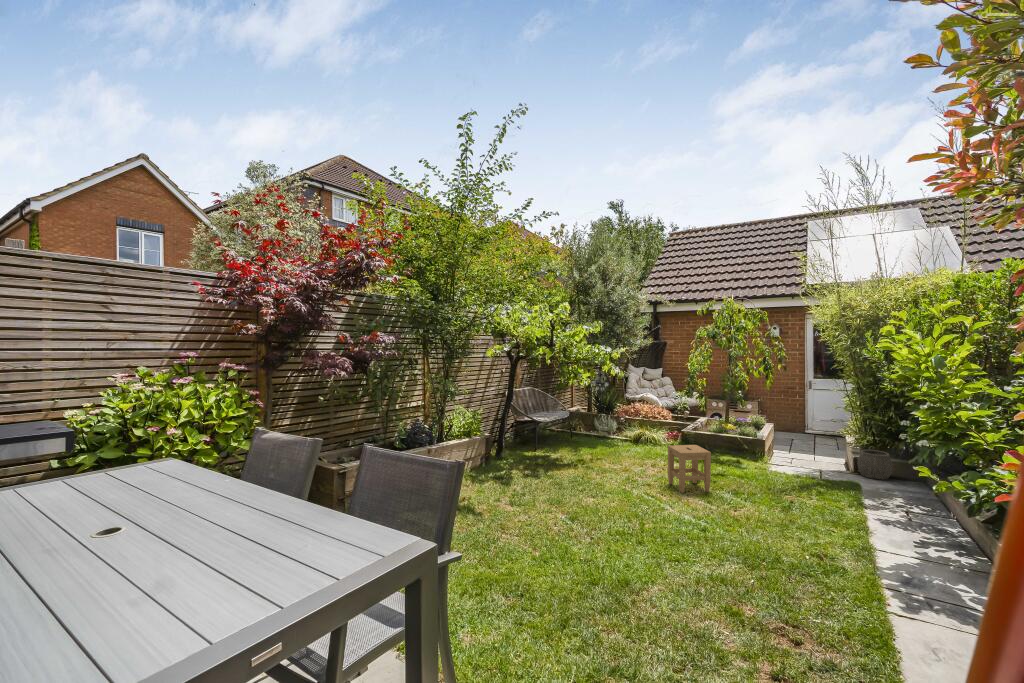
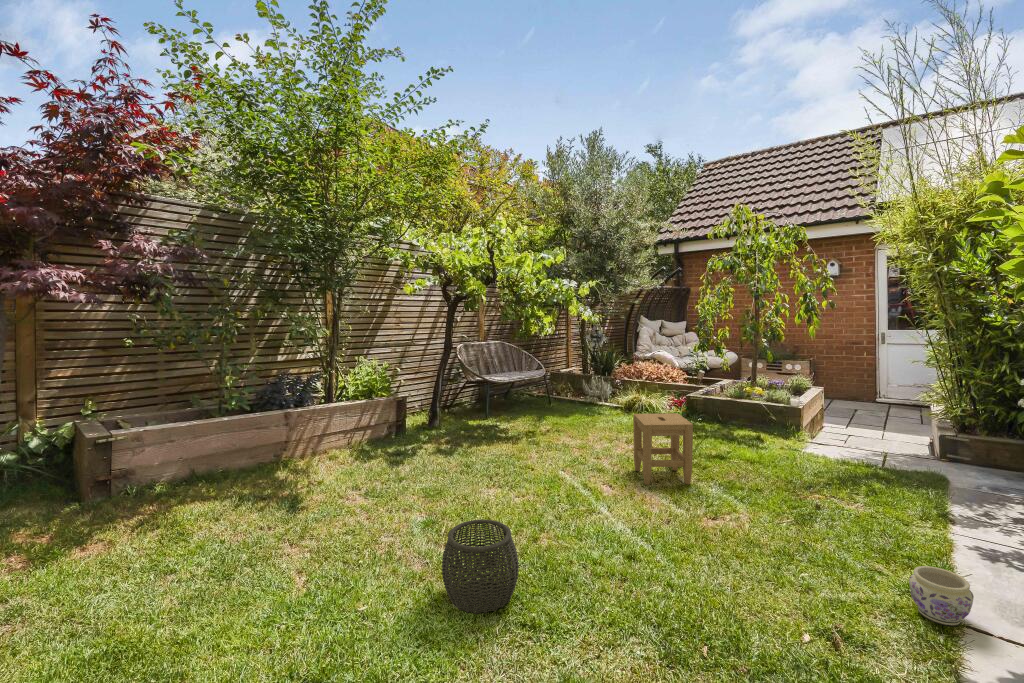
woven basket: present [858,450,892,479] -> present [442,520,519,614]
planter: none [848,525,878,553] -> present [909,566,974,626]

